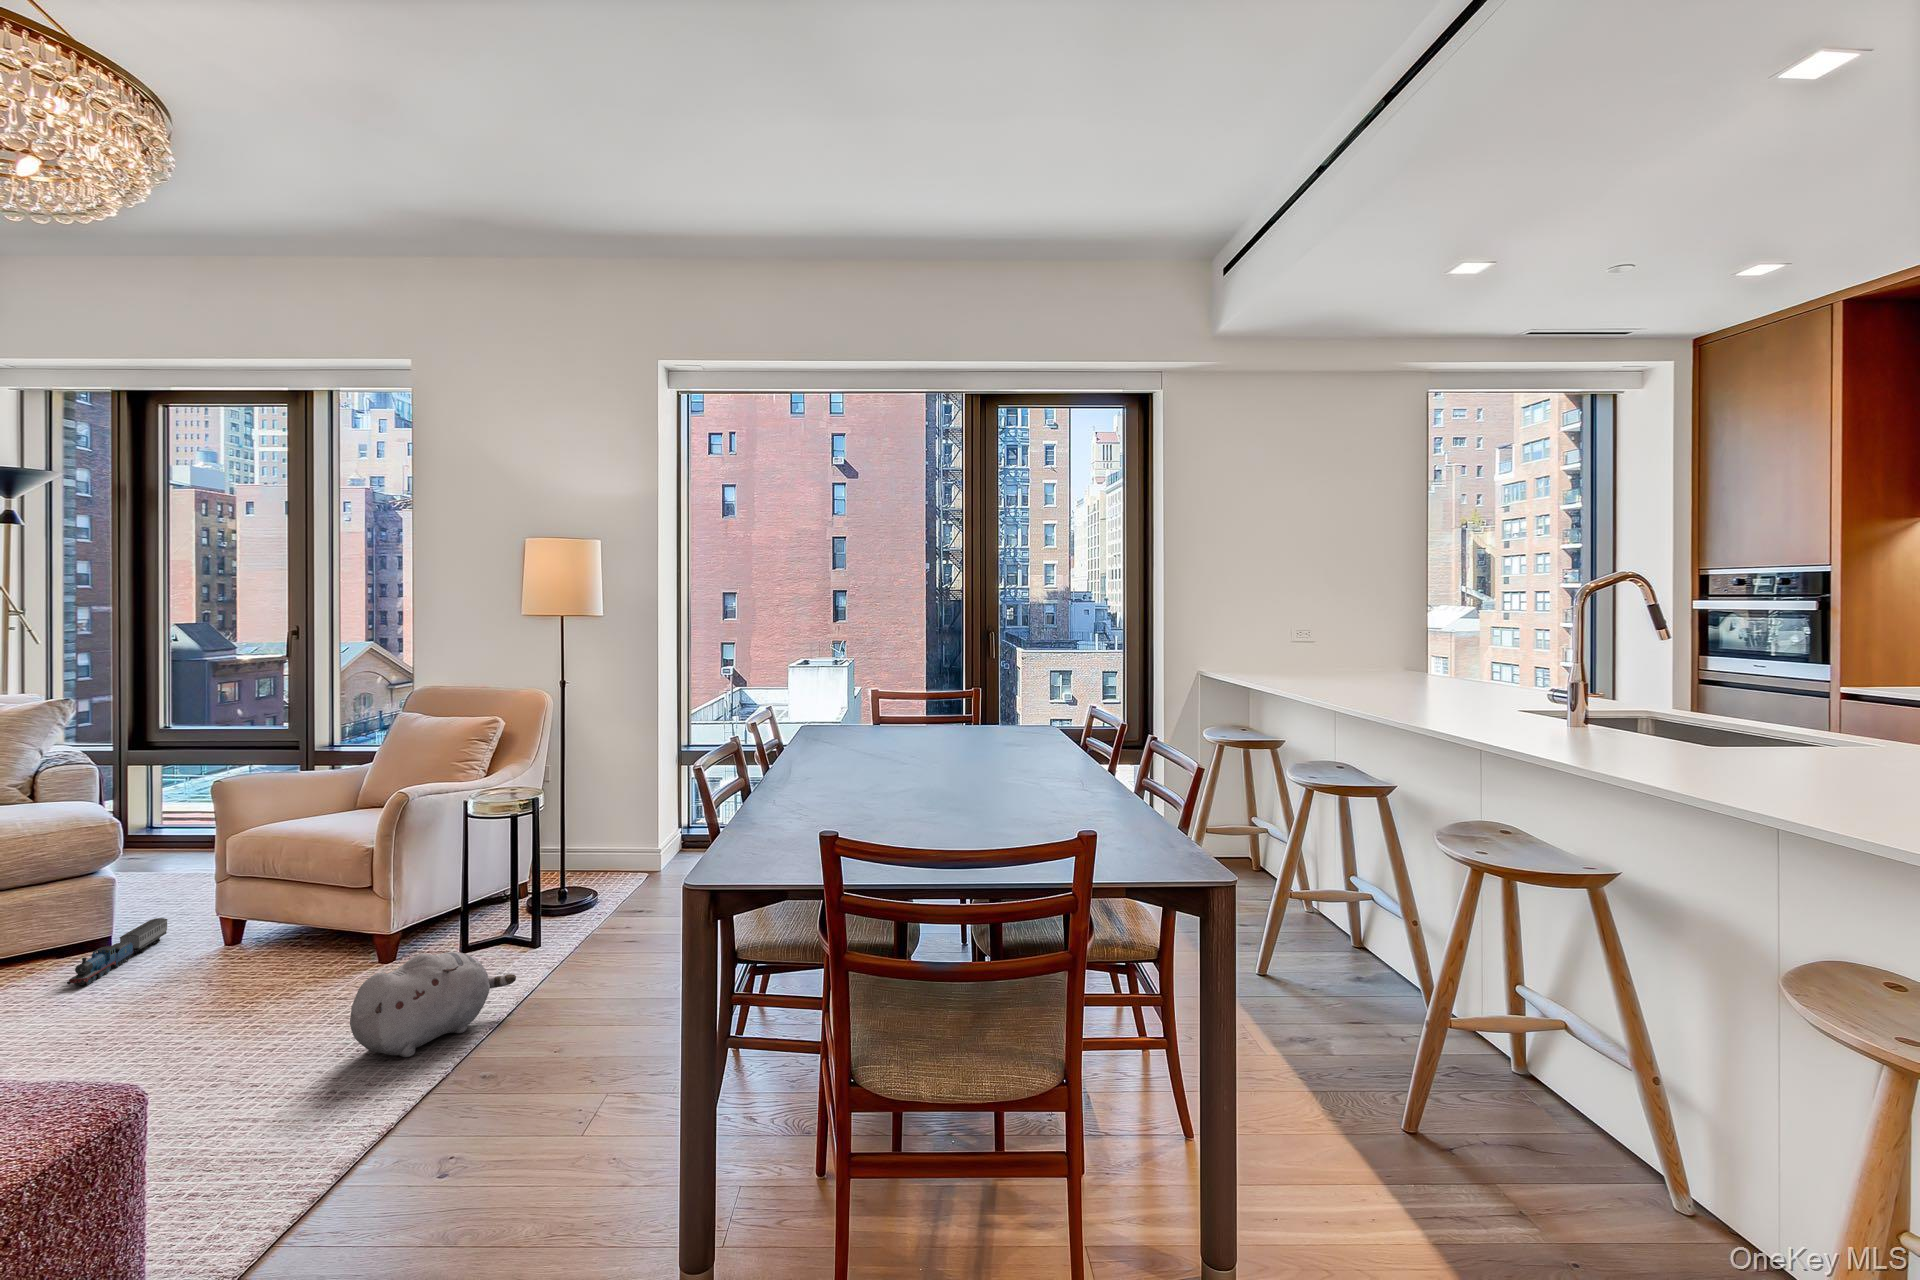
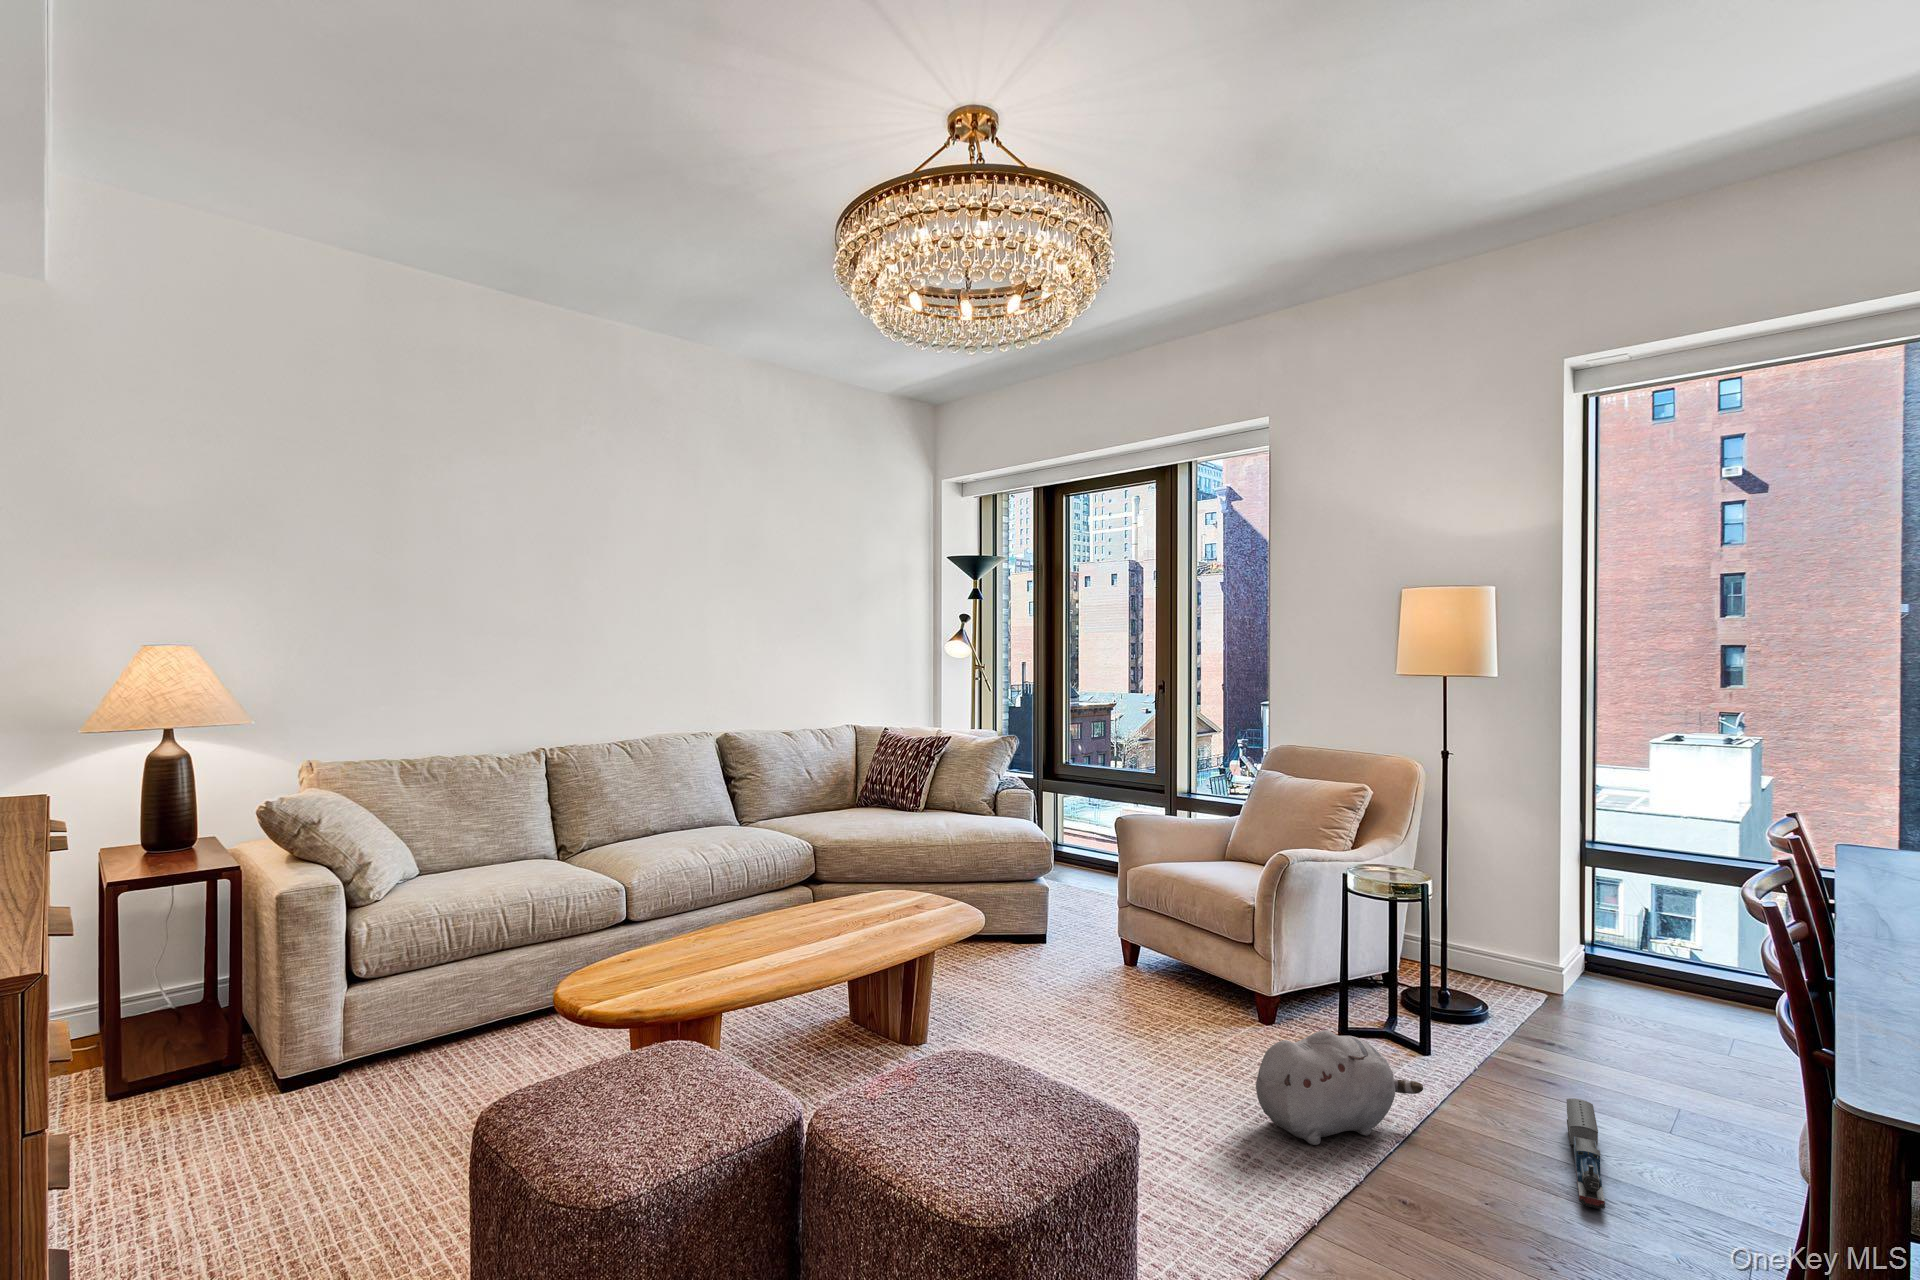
toy train: present [67,918,167,986] -> present [1566,1099,1605,1210]

